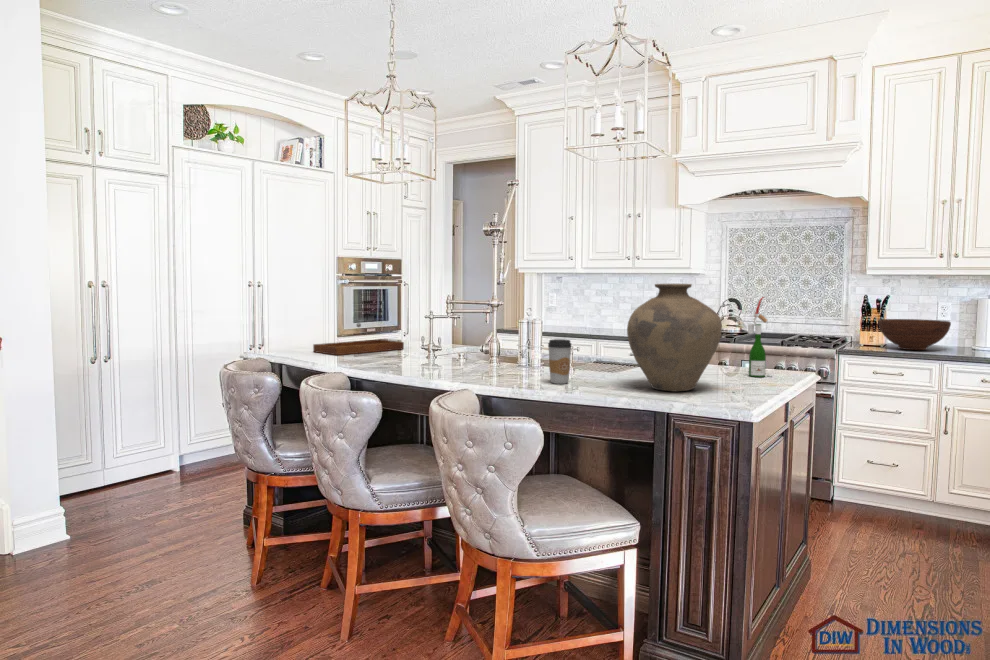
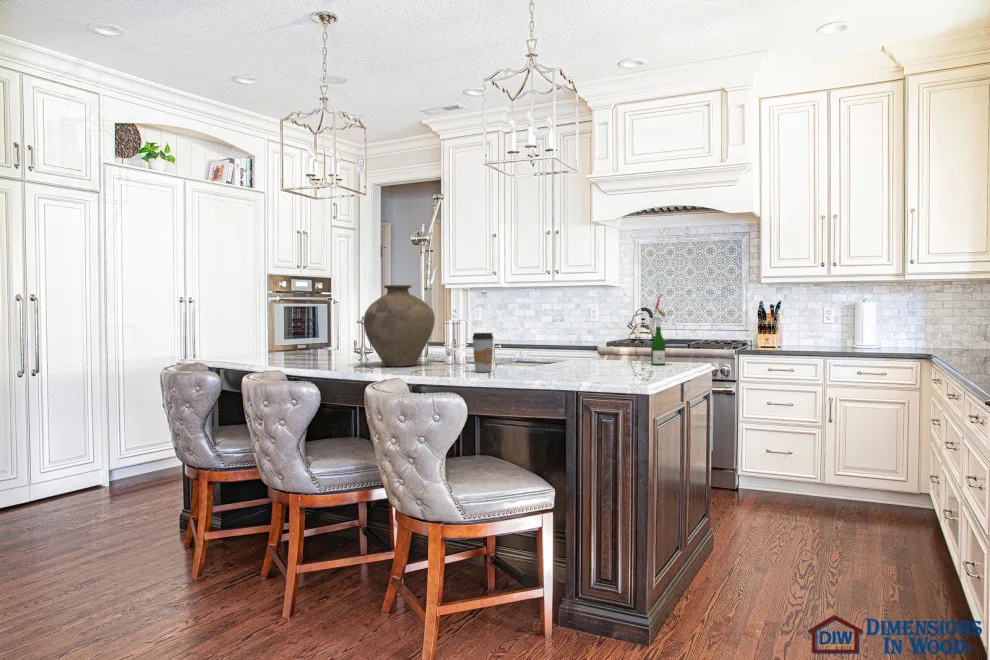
vase: present [627,284,722,391] -> present [364,285,435,367]
fruit bowl: present [878,319,951,350] -> none [771,322,831,349]
tray: present [313,323,404,355] -> none [250,330,338,359]

